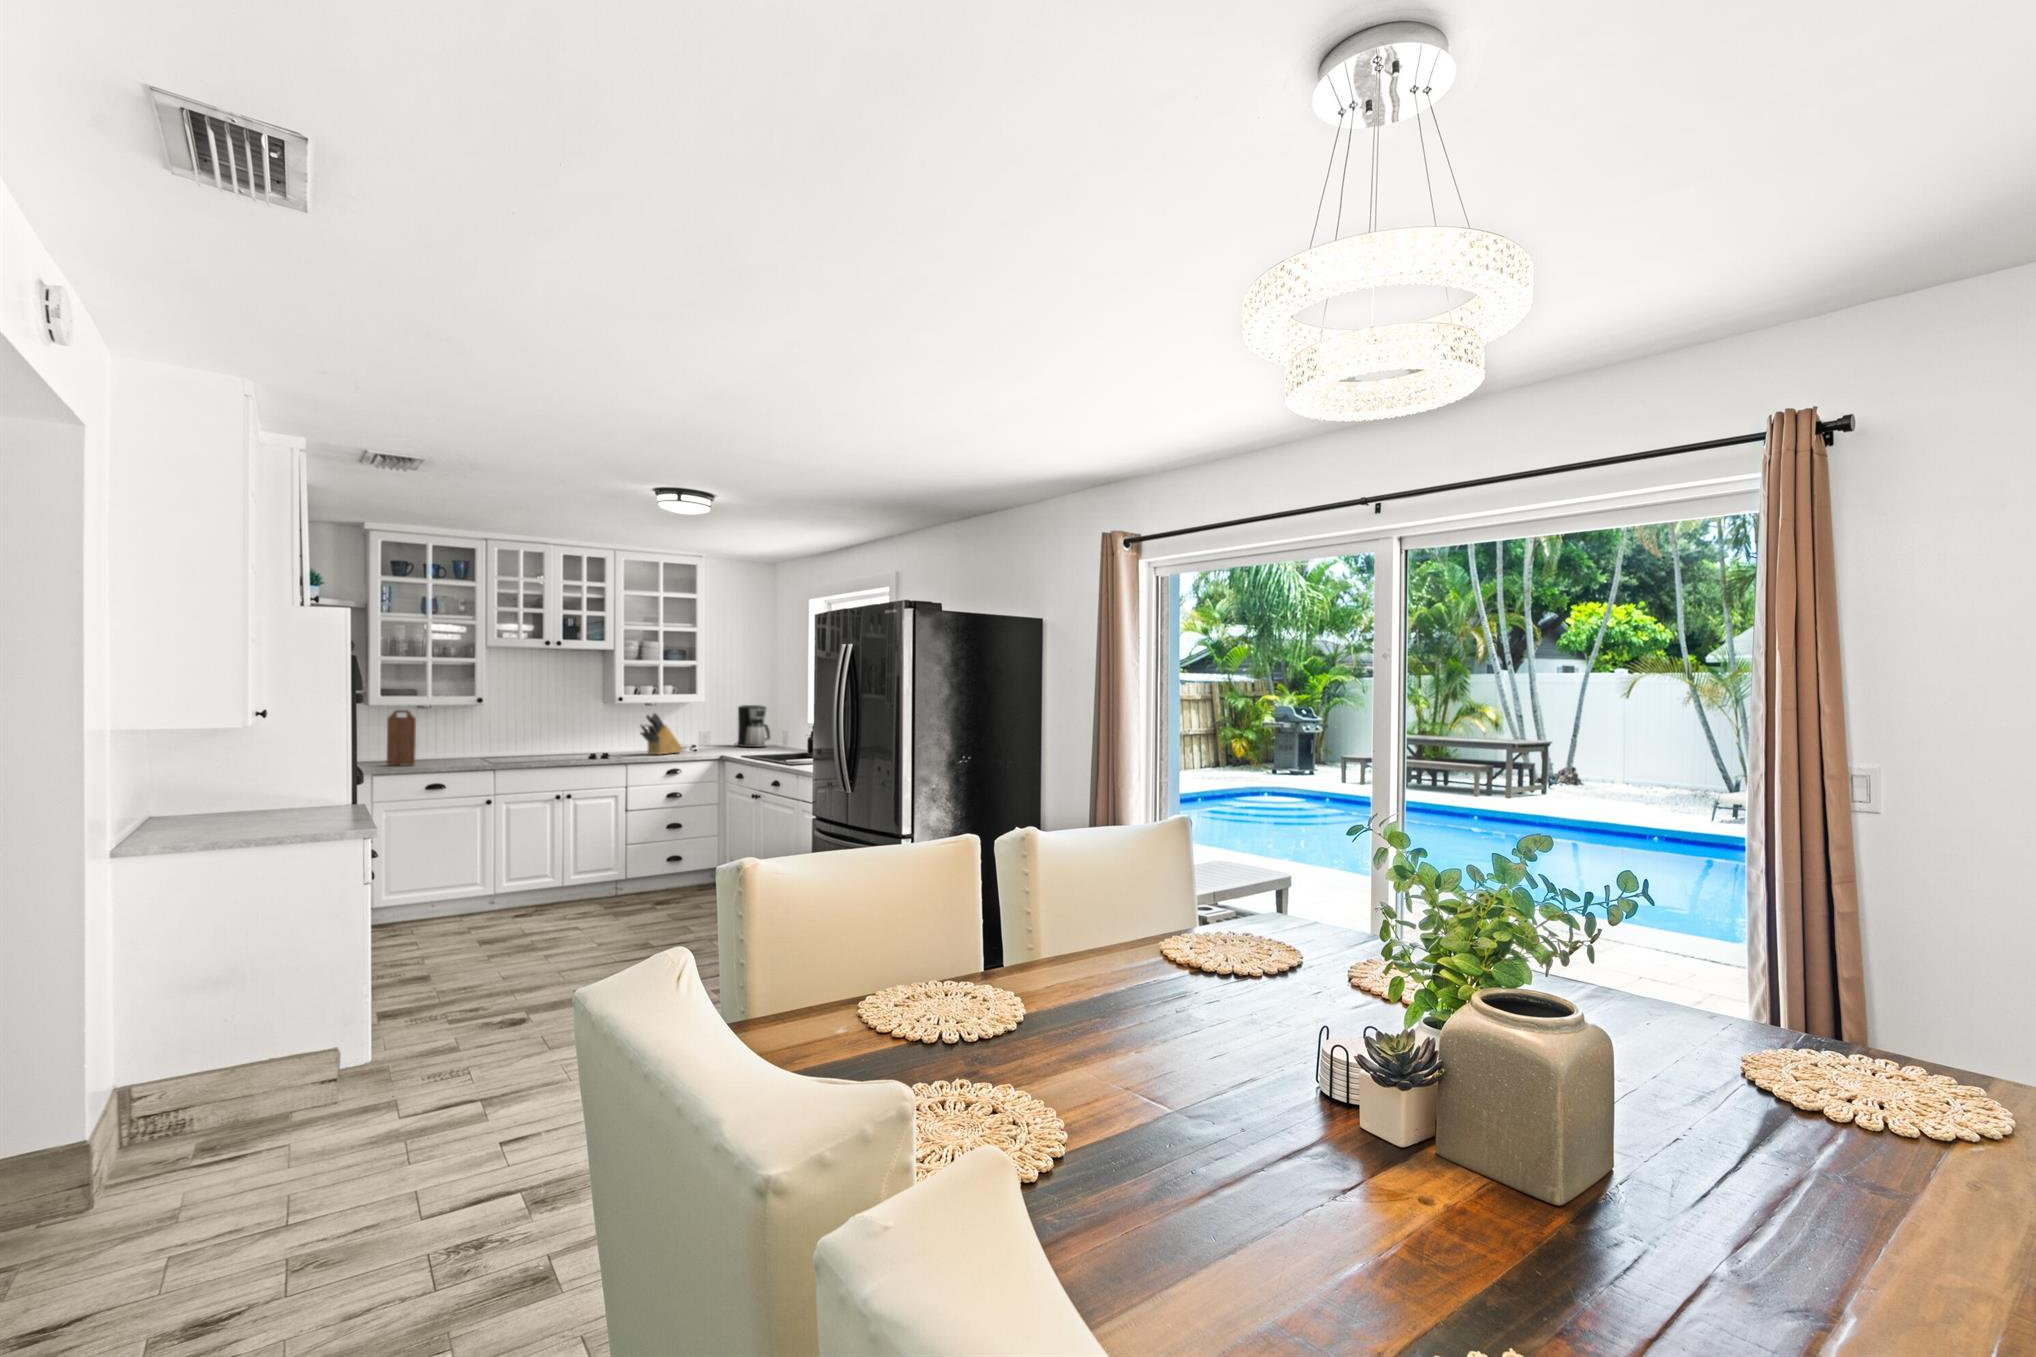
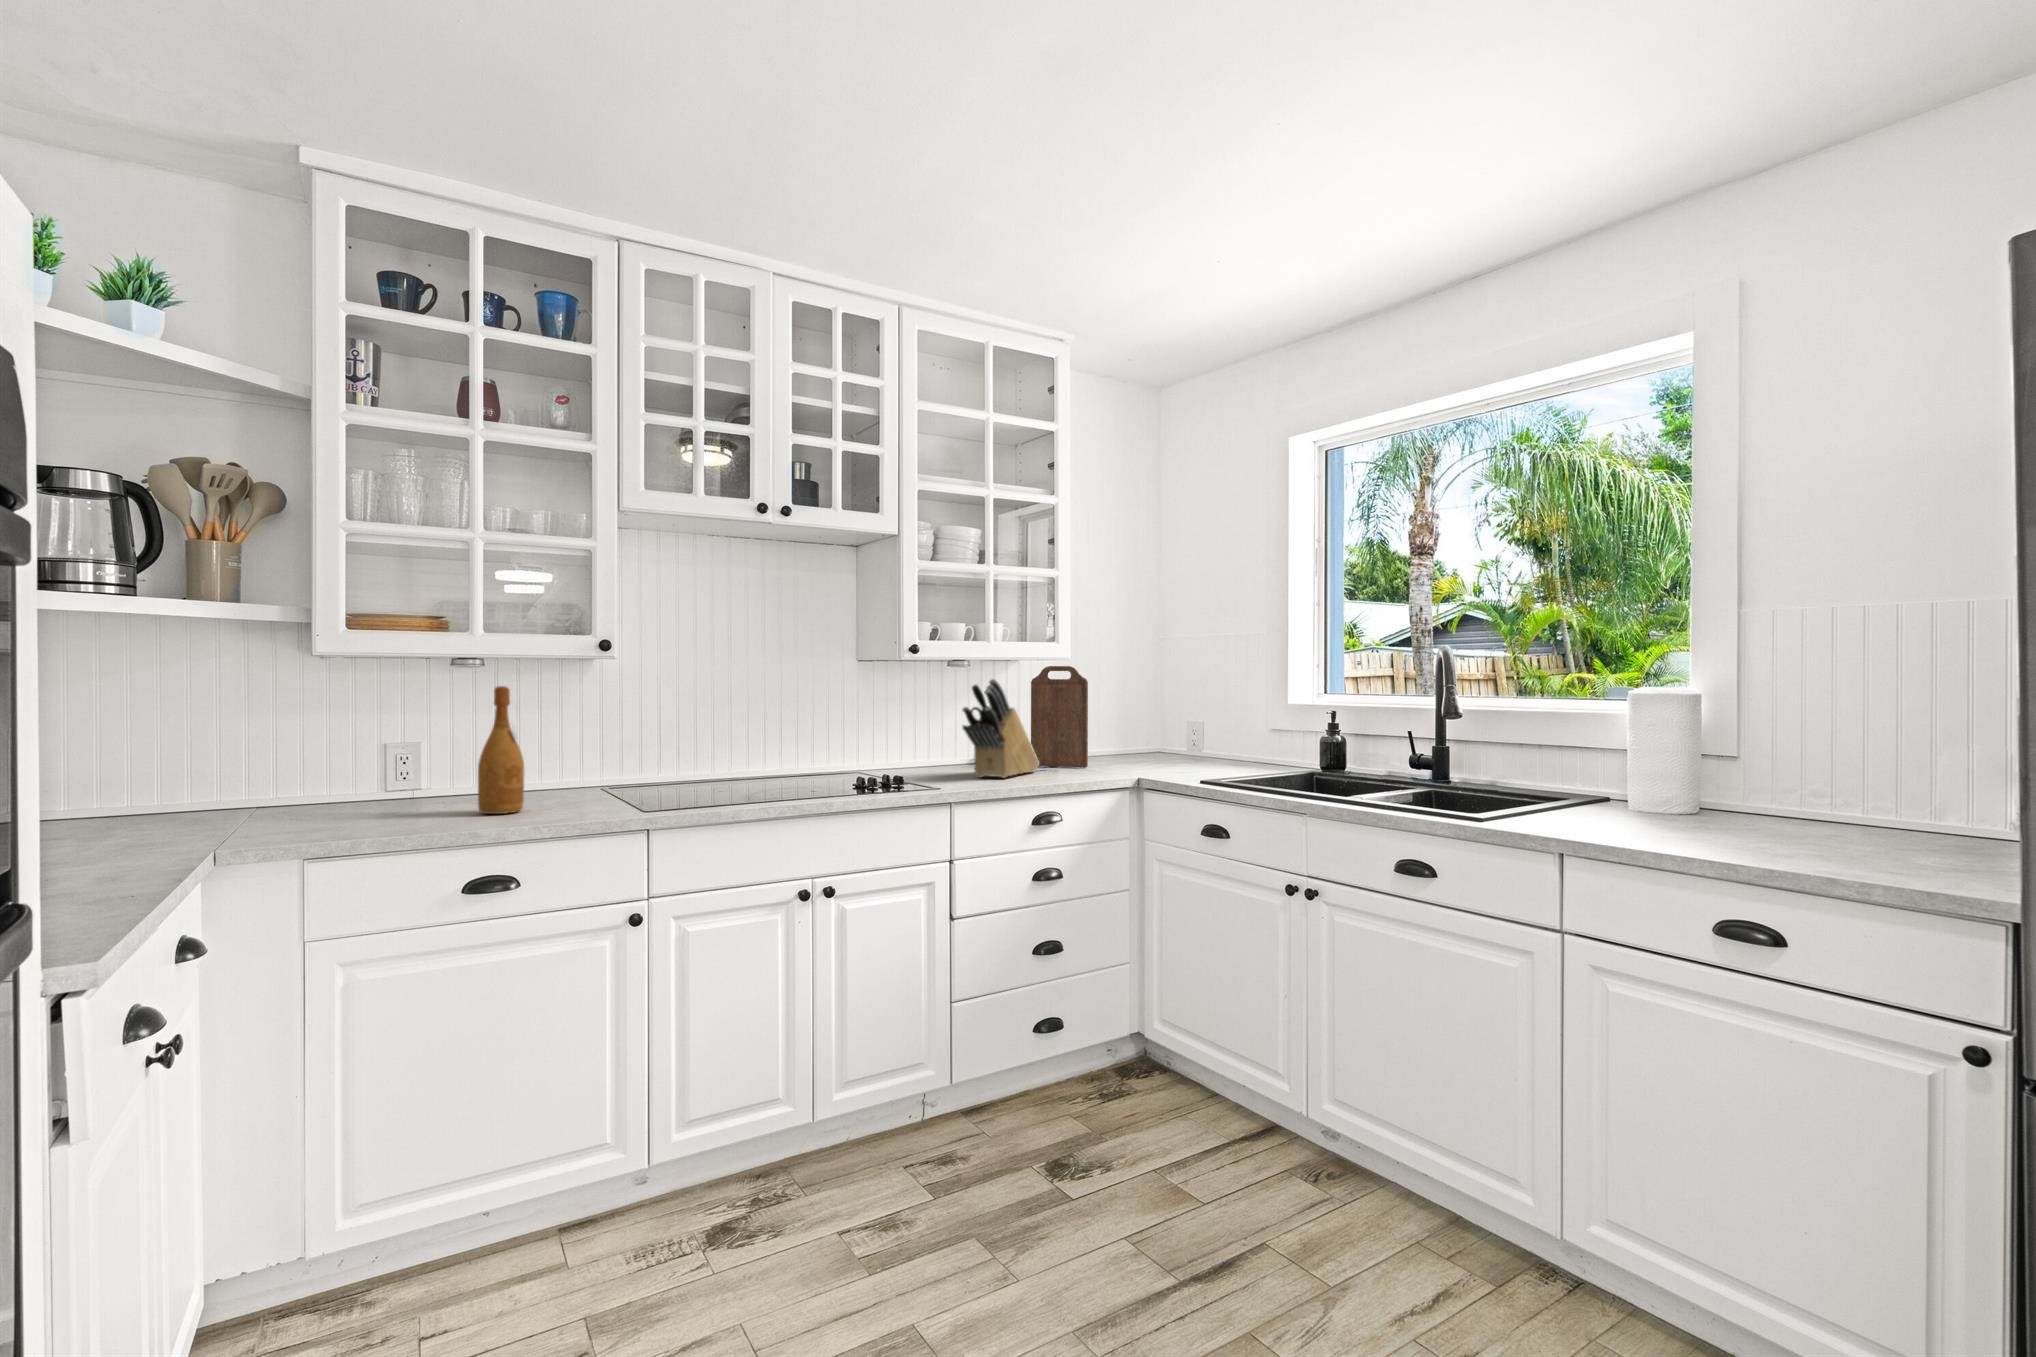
coffee maker: present [735,705,770,747] -> none [1096,670,1174,758]
cutting board: present [387,710,416,766] -> present [1031,666,1088,768]
wine bottle: none [428,718,446,765] -> present [478,686,524,814]

